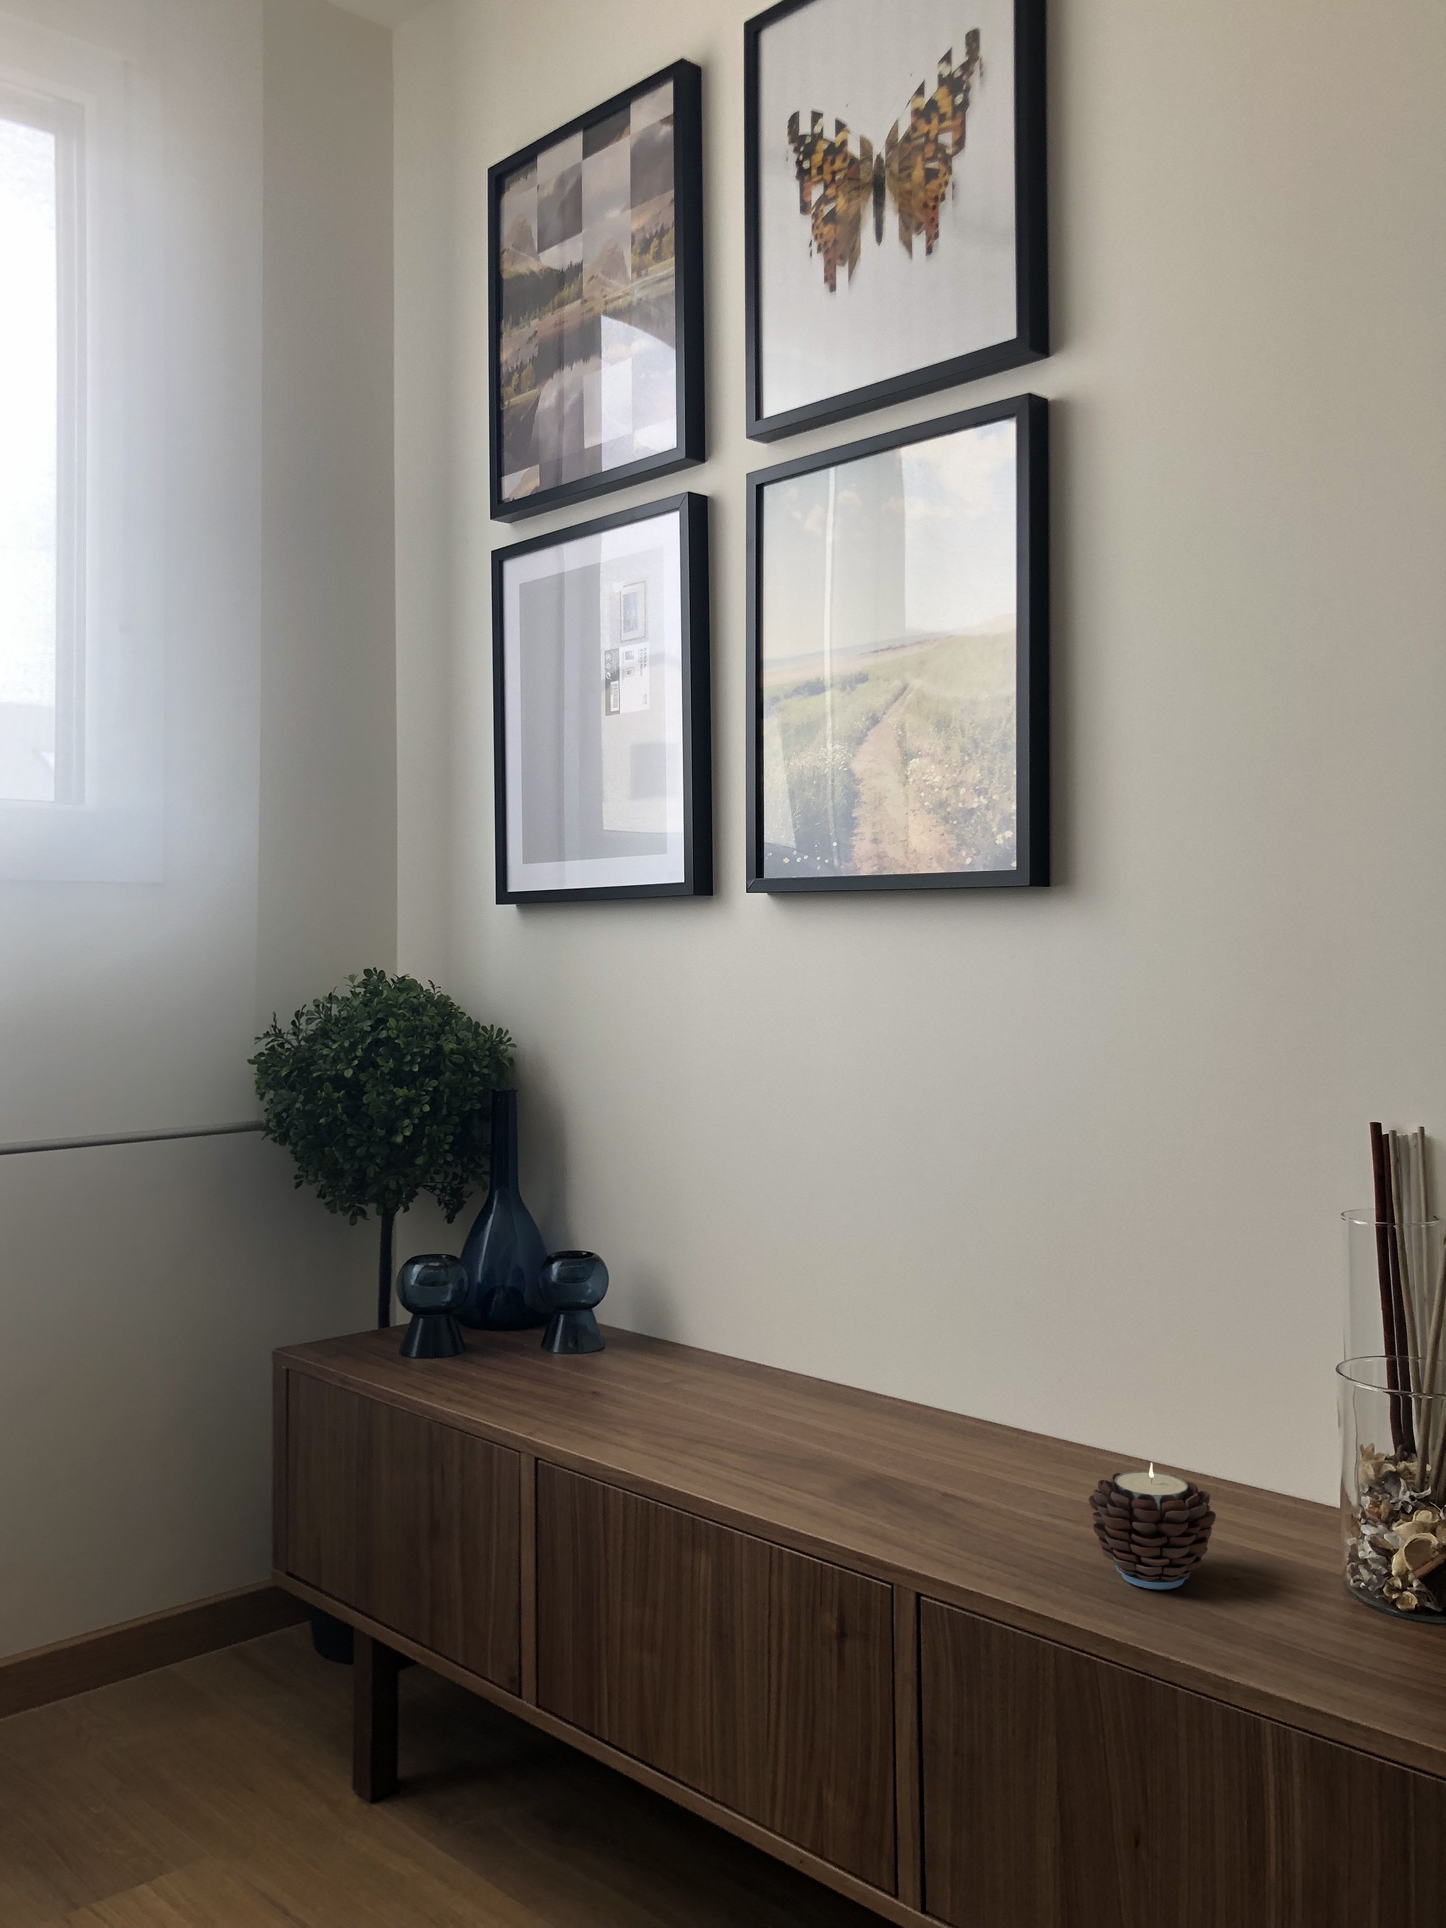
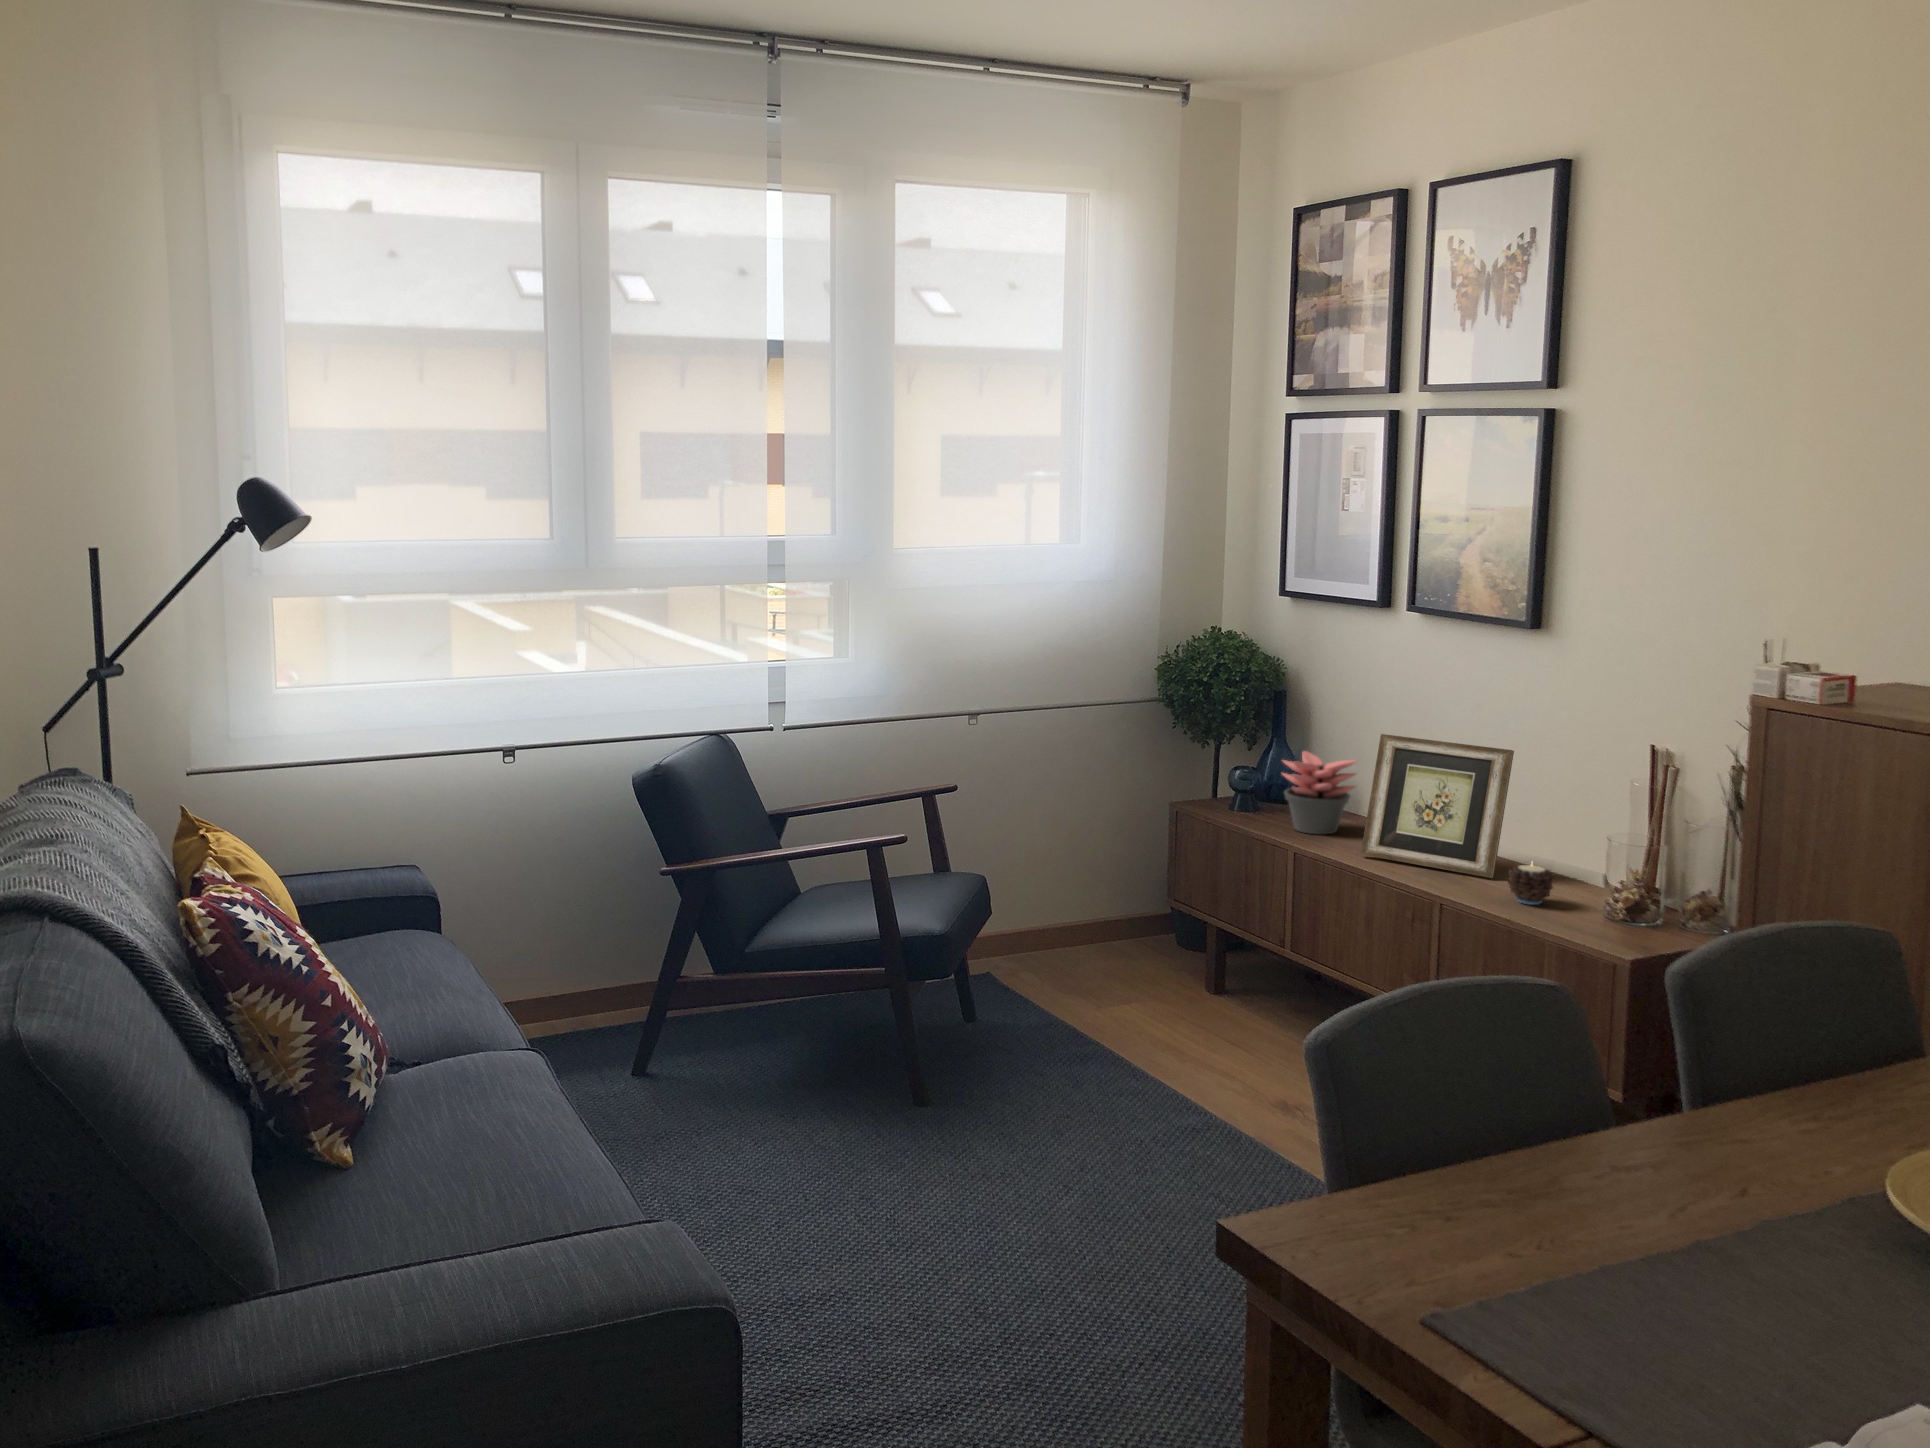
picture frame: none [695,1155,1034,1499] -> present [1361,734,1514,878]
succulent plant: none [505,1211,670,1404] -> present [1282,751,1356,834]

